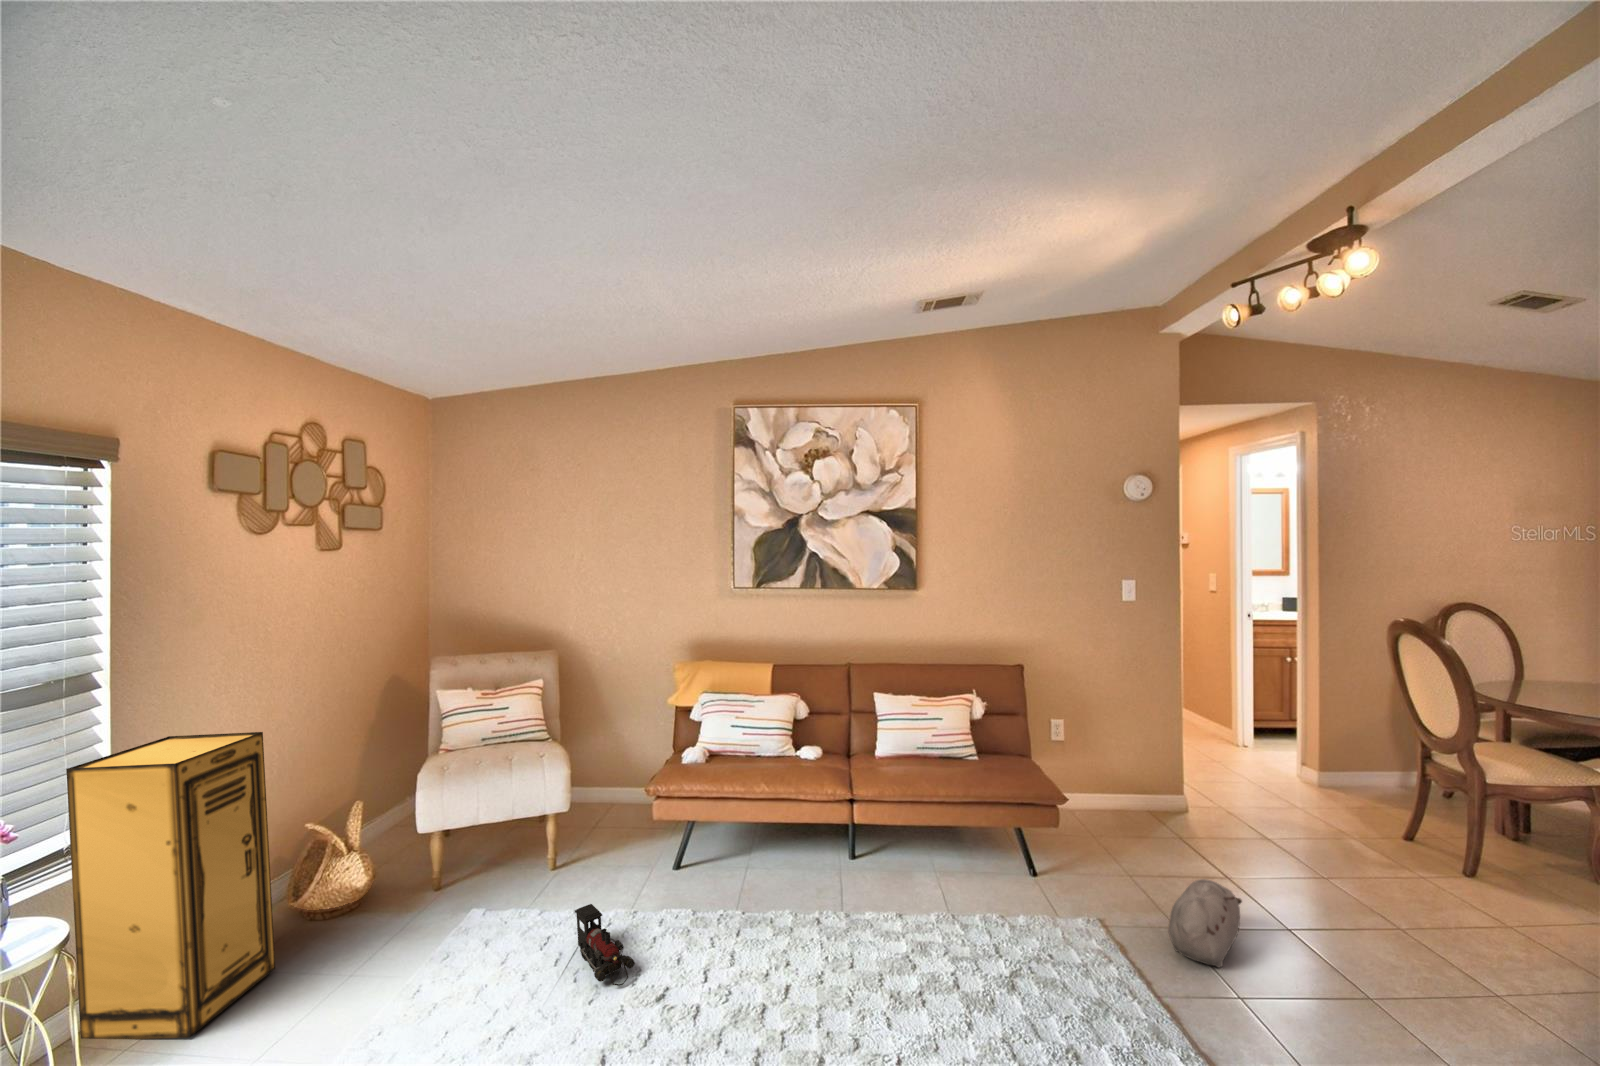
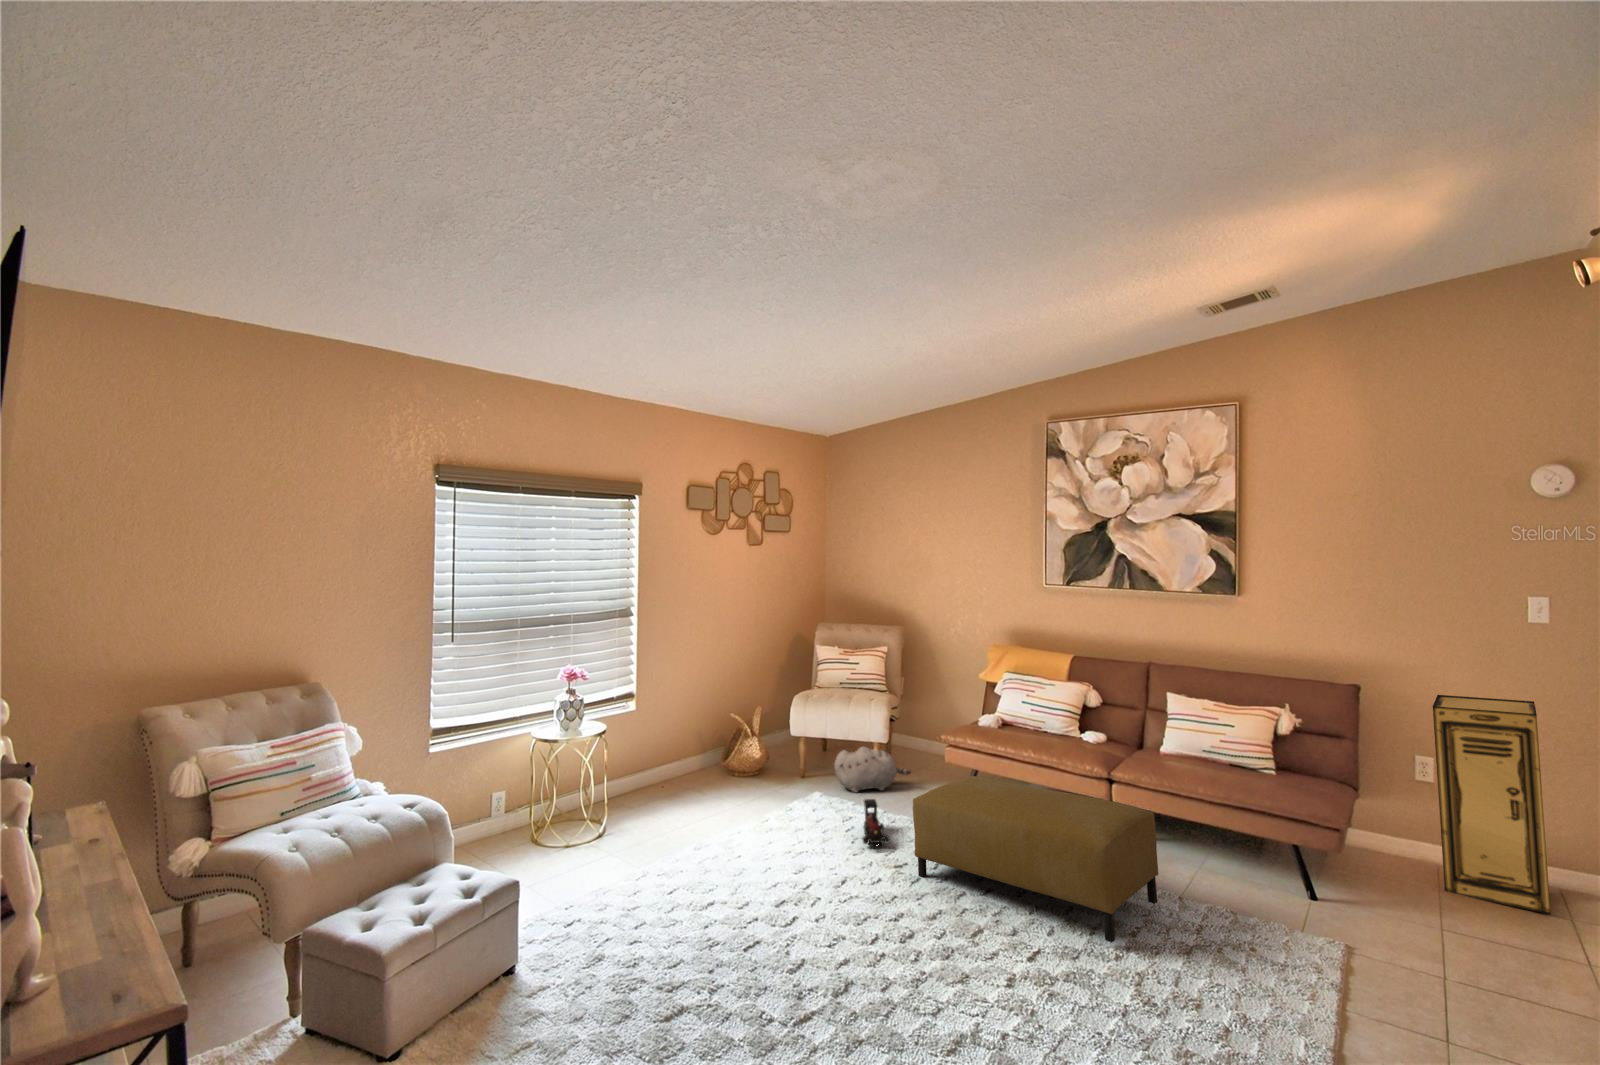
storage cabinet: present [66,732,275,1040] -> present [1433,695,1551,914]
ottoman: none [693,840,980,1023] -> present [913,776,1158,942]
plush toy: present [1168,879,1242,967] -> present [834,747,911,793]

